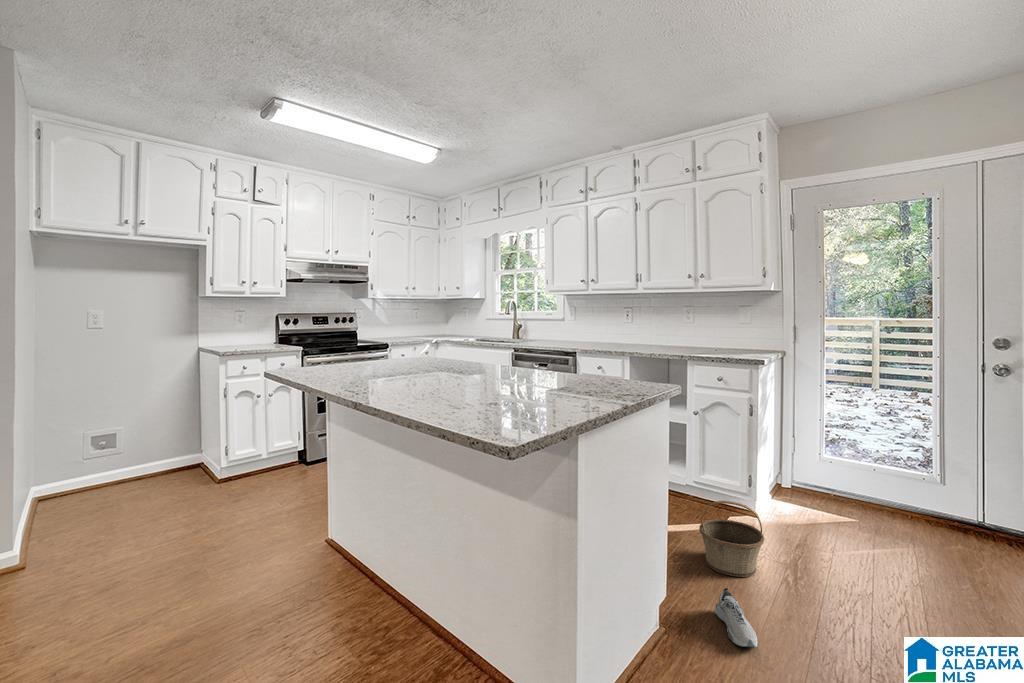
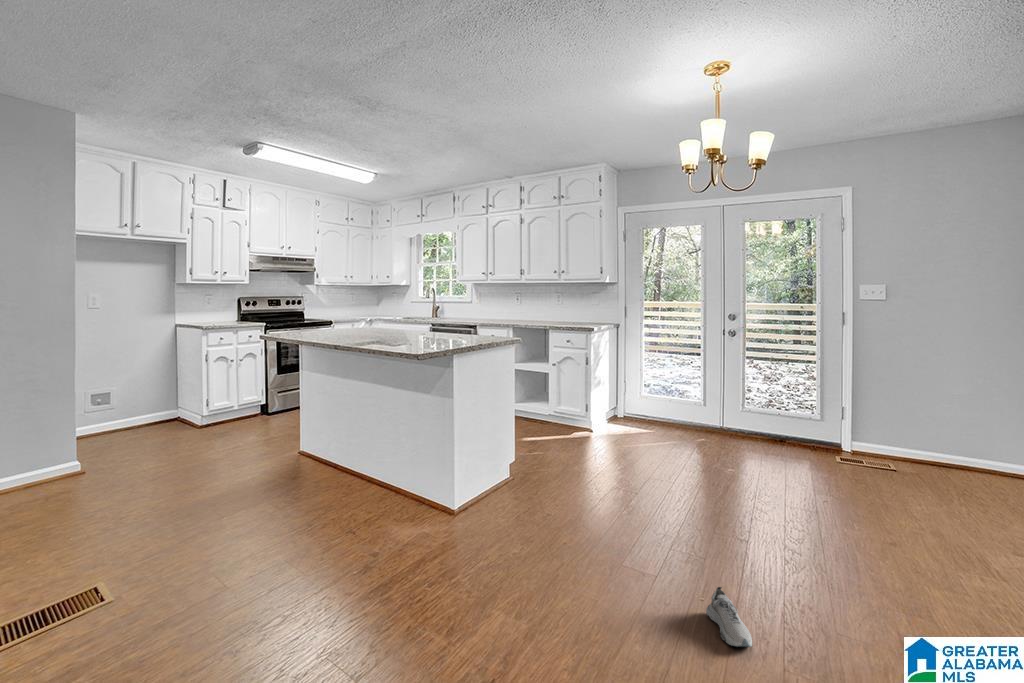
basket: present [699,501,764,577] -> none [690,498,760,580]

